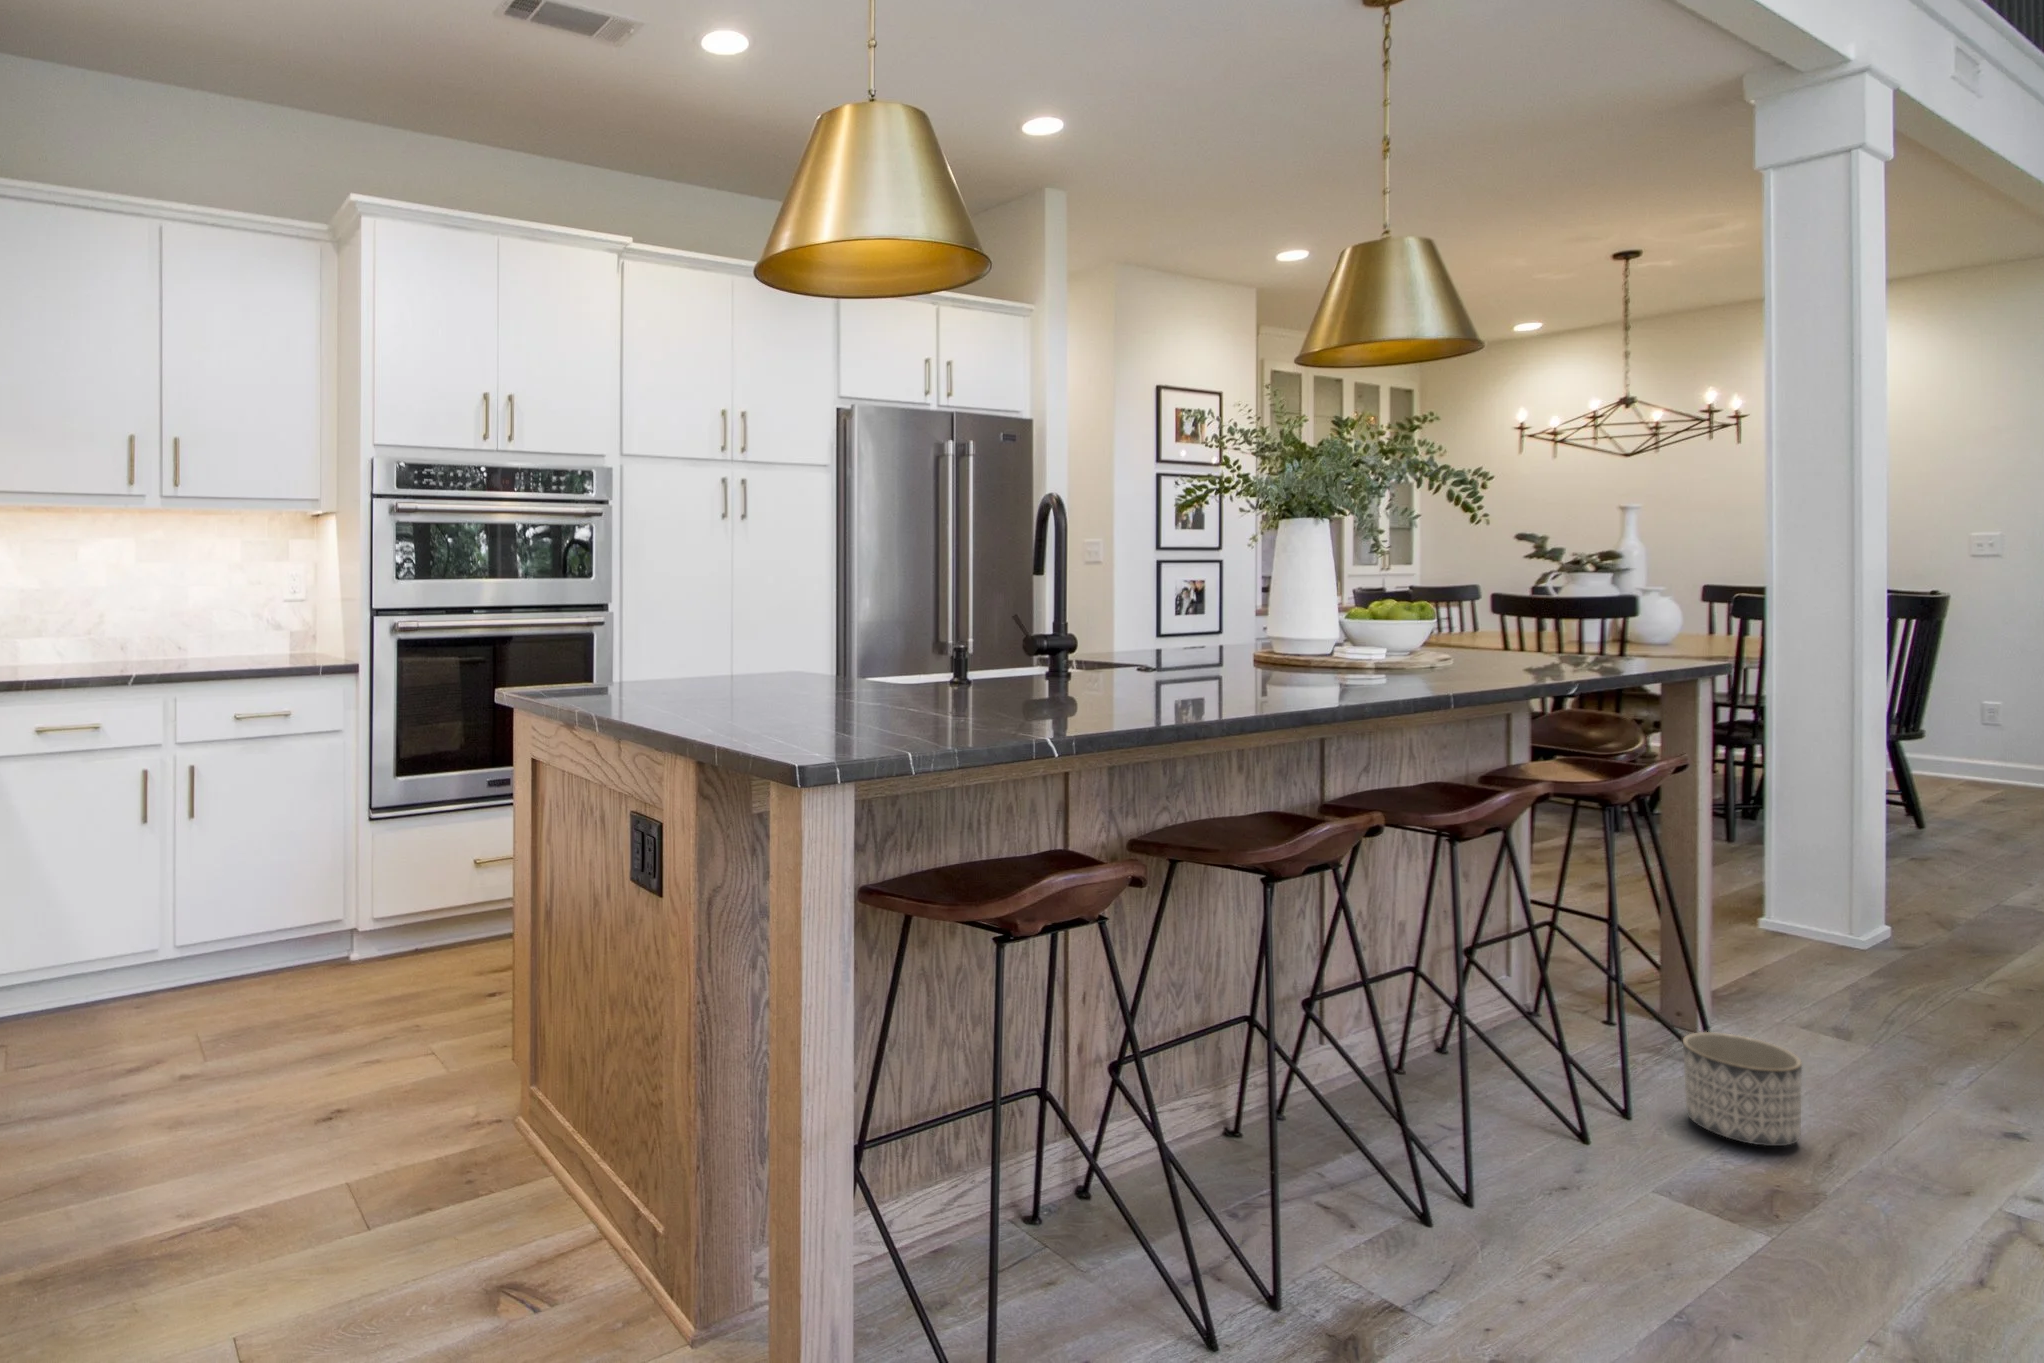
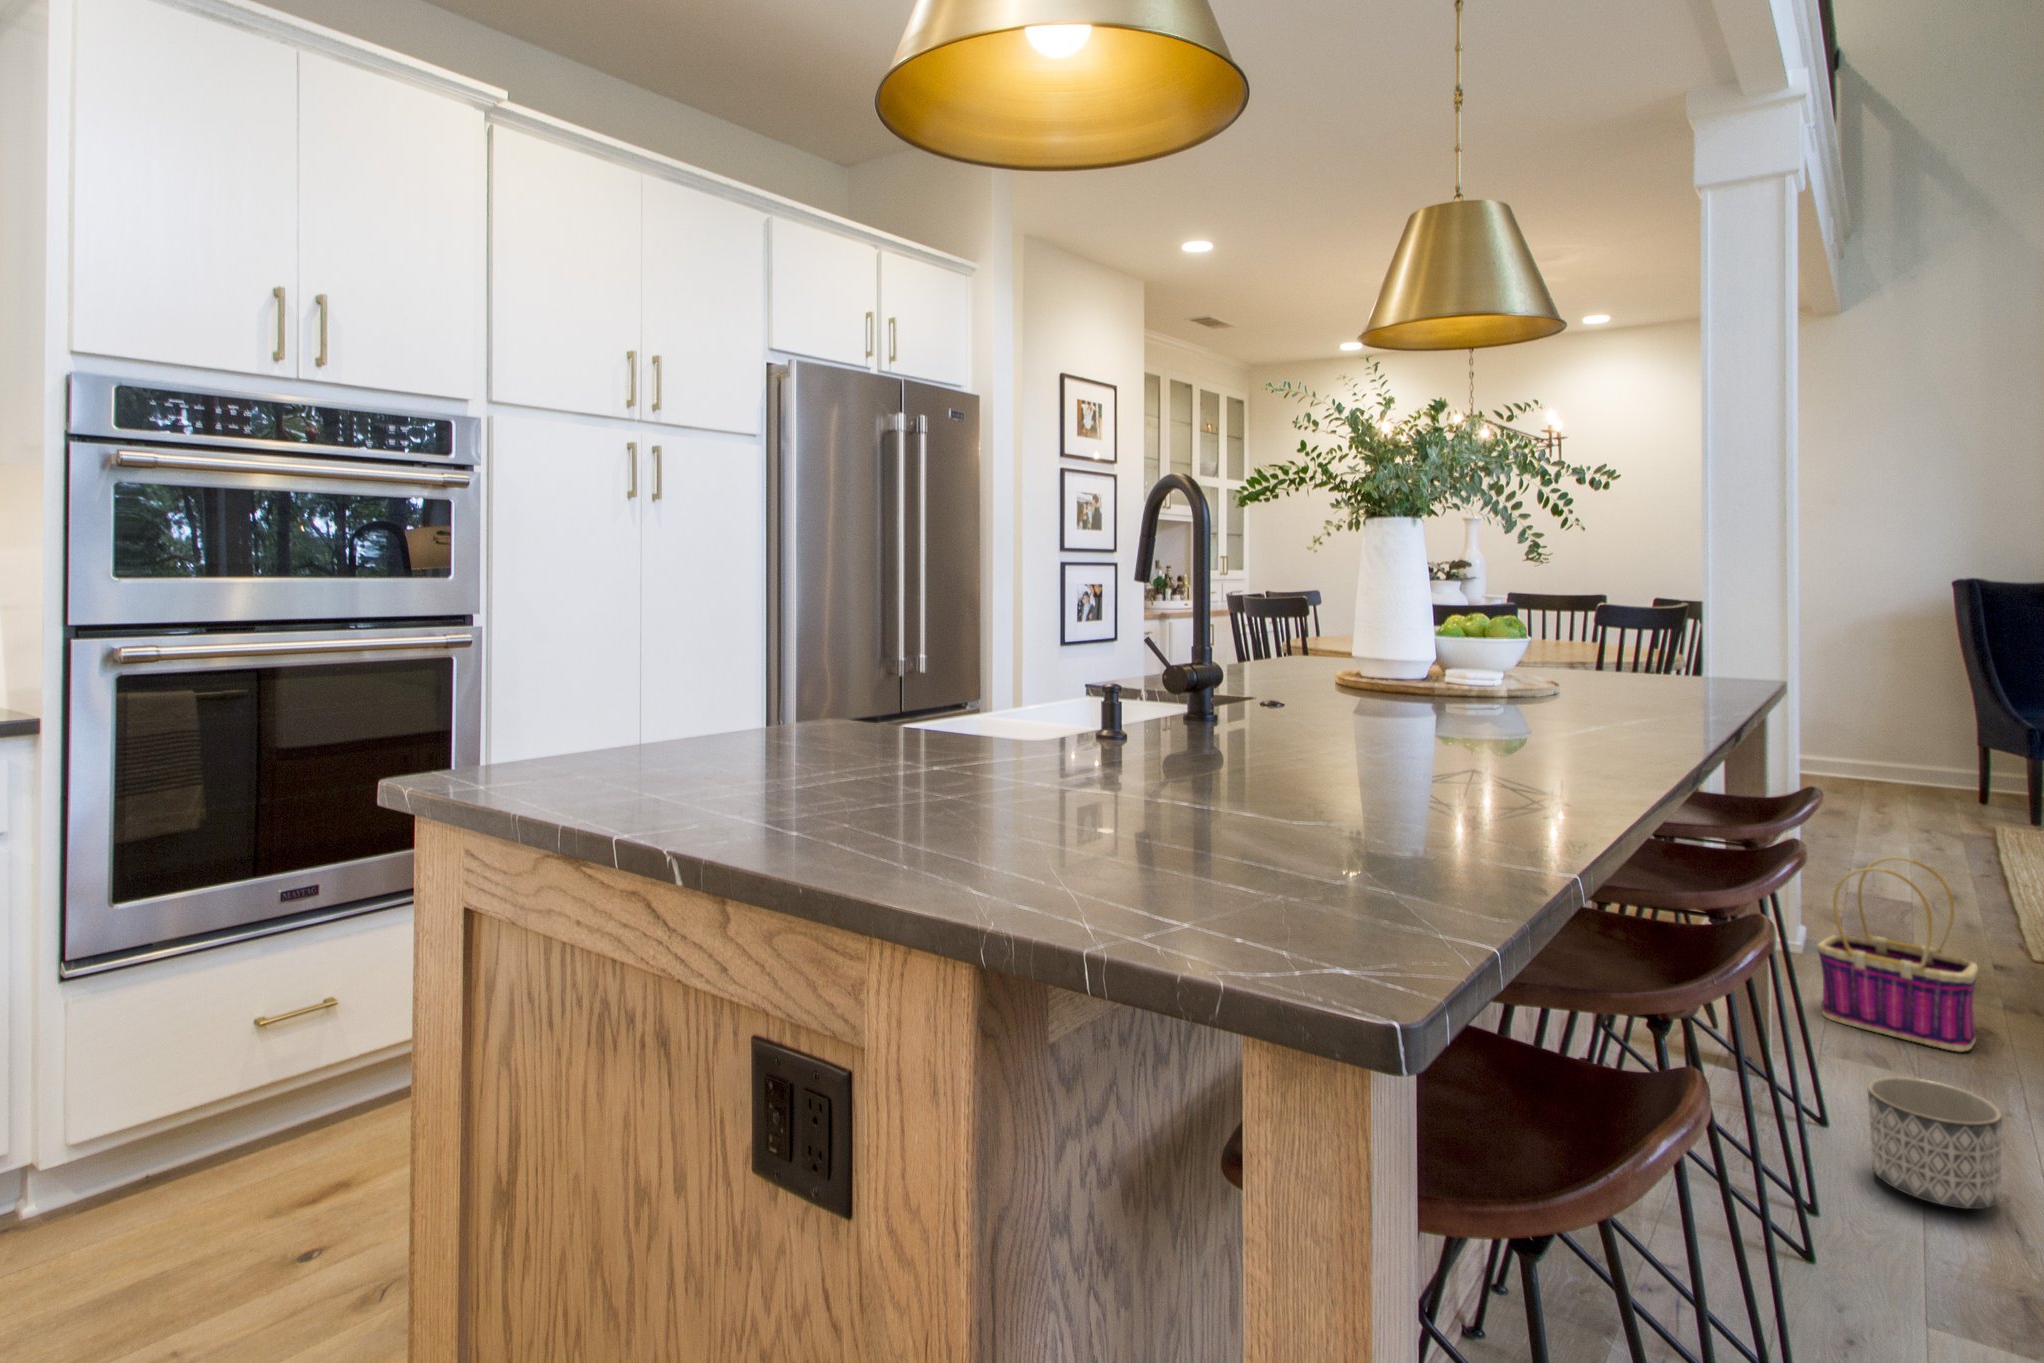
basket: none [1792,861,1961,1053] -> present [1817,857,1978,1051]

